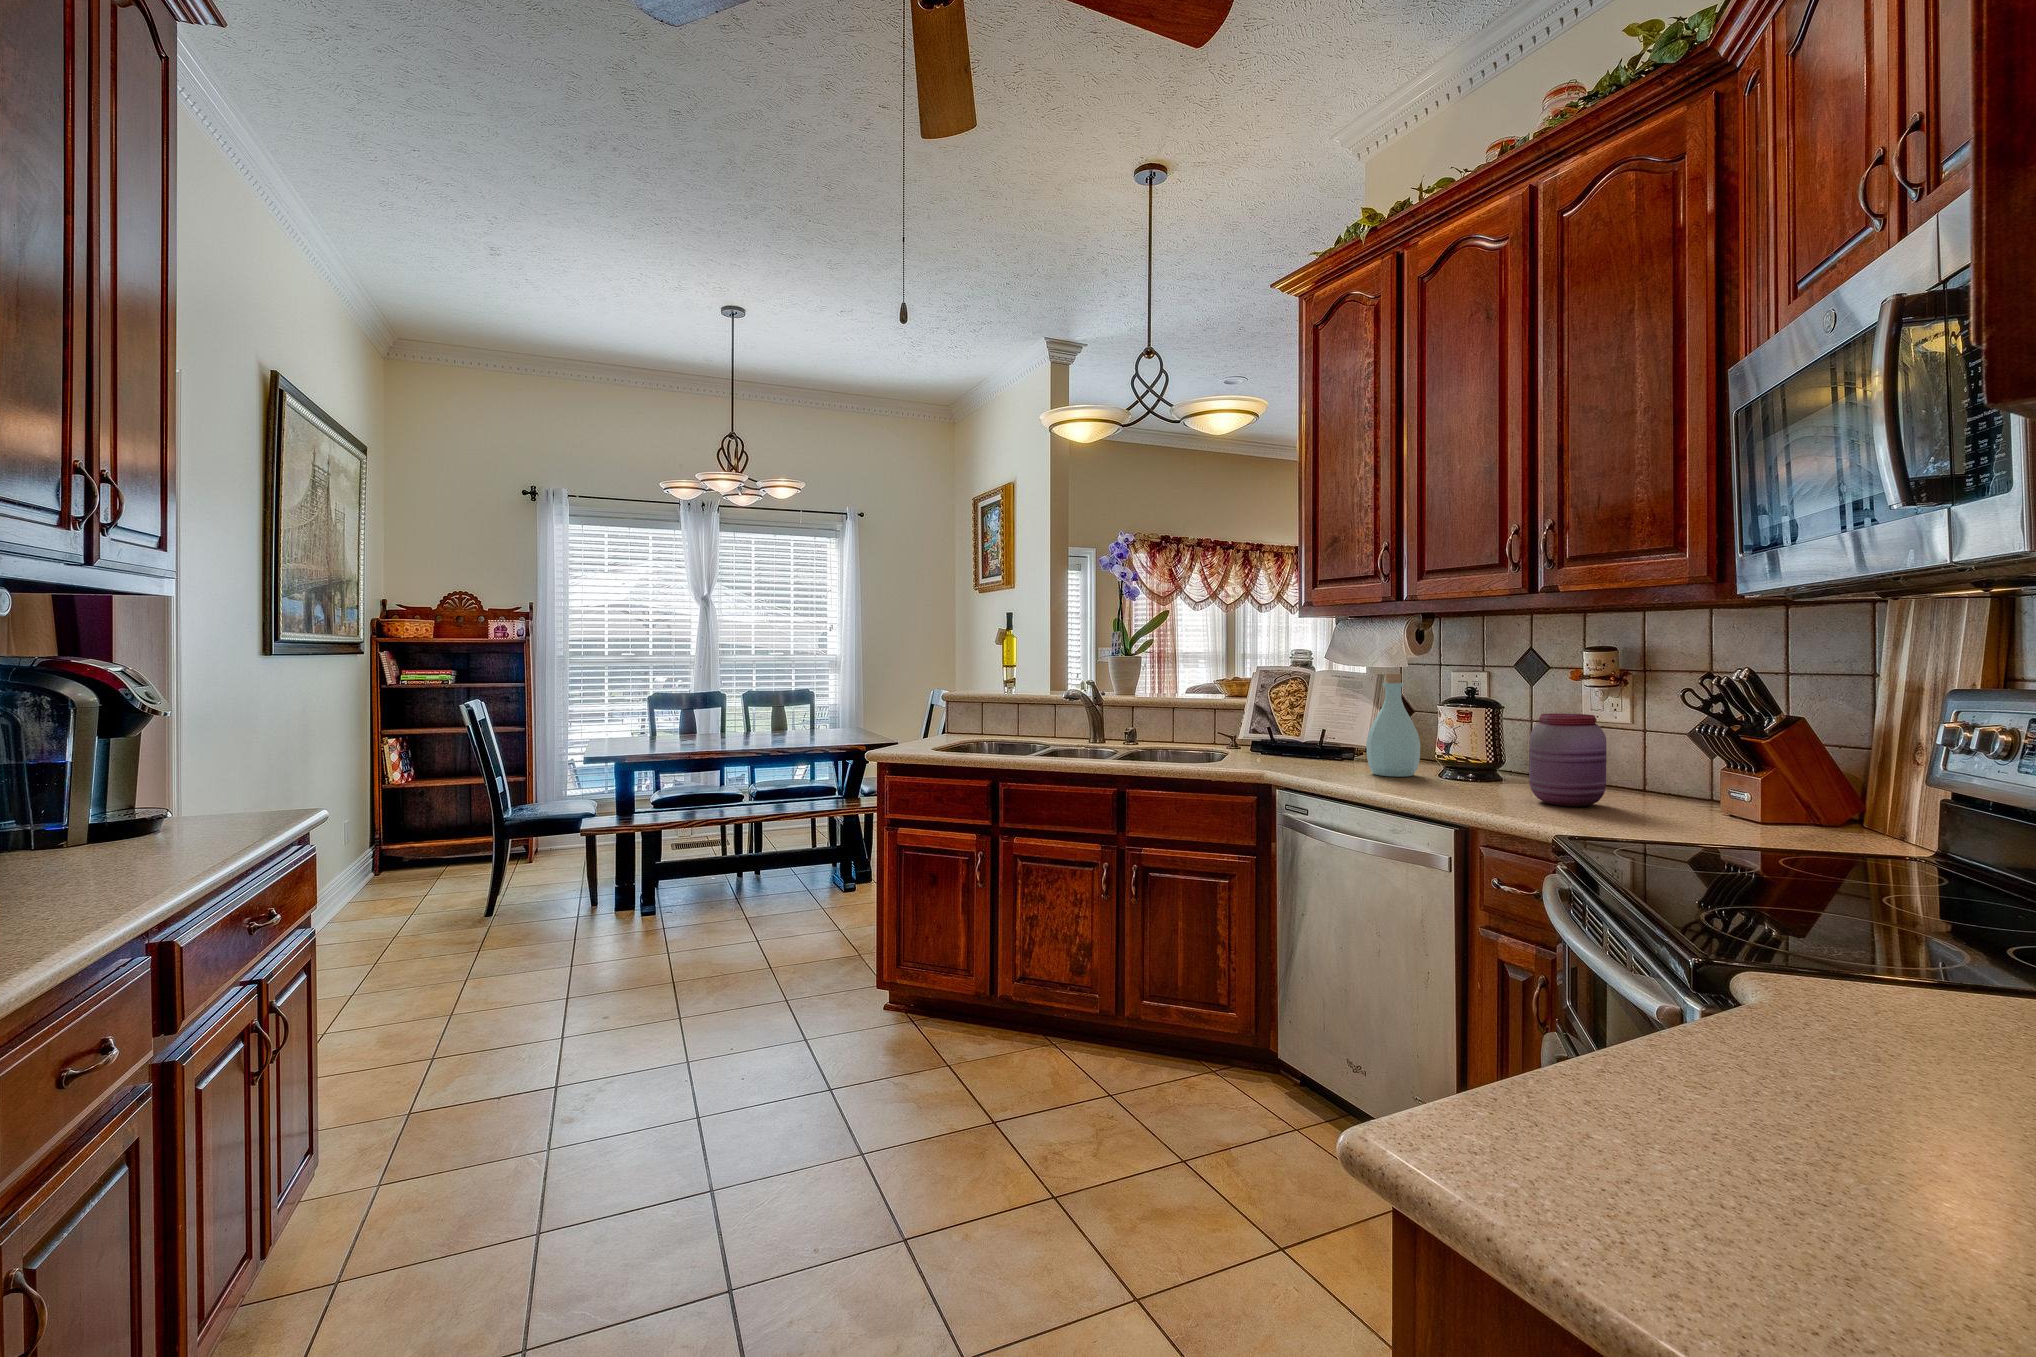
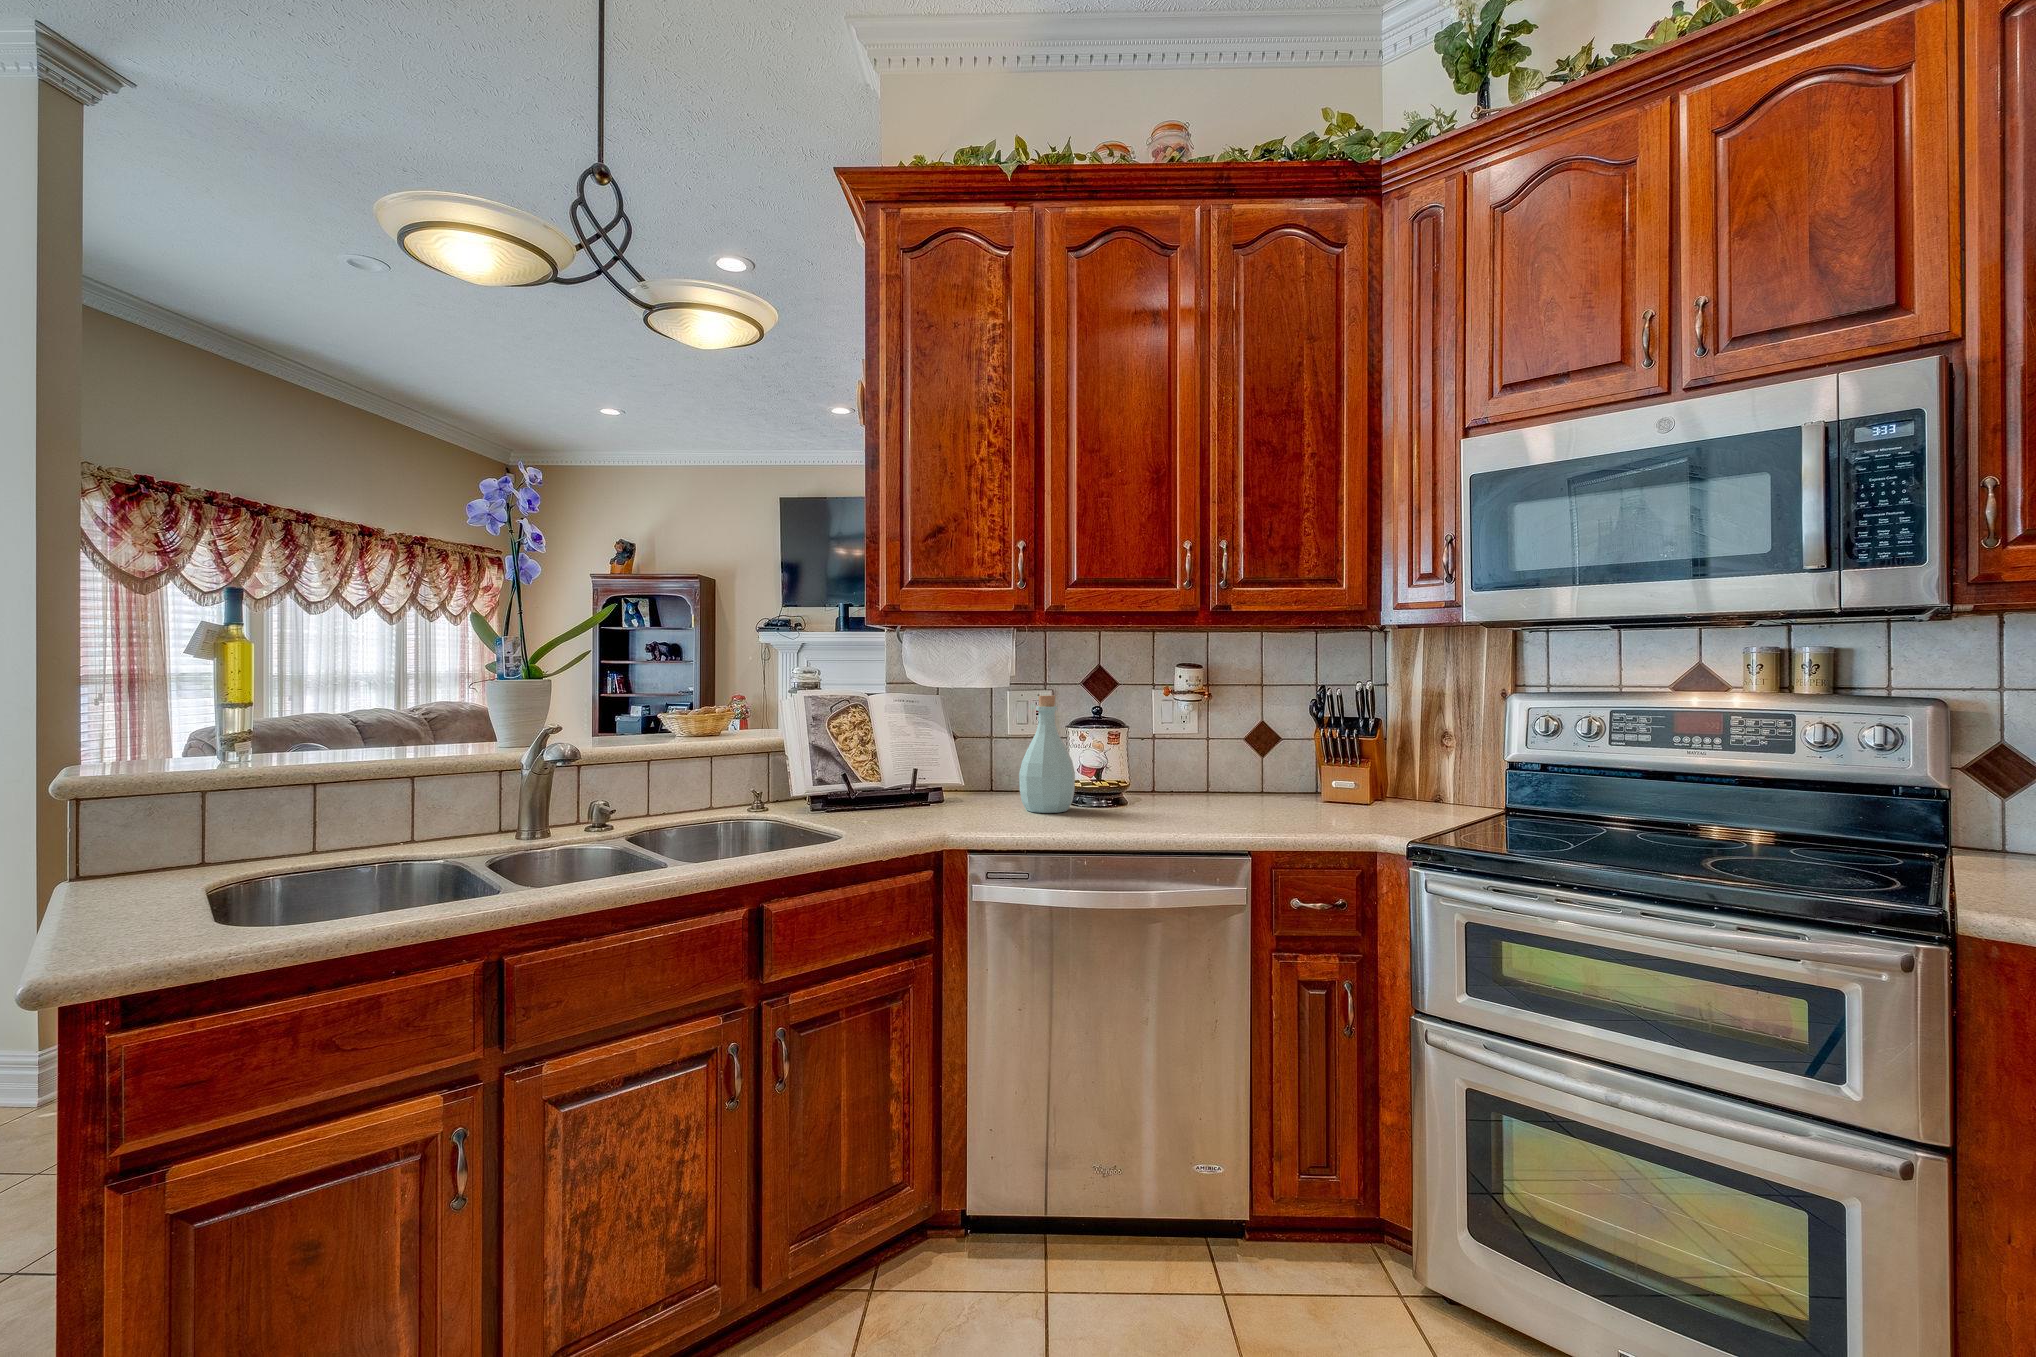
jar: present [1529,713,1606,806] -> none [1227,729,1290,815]

